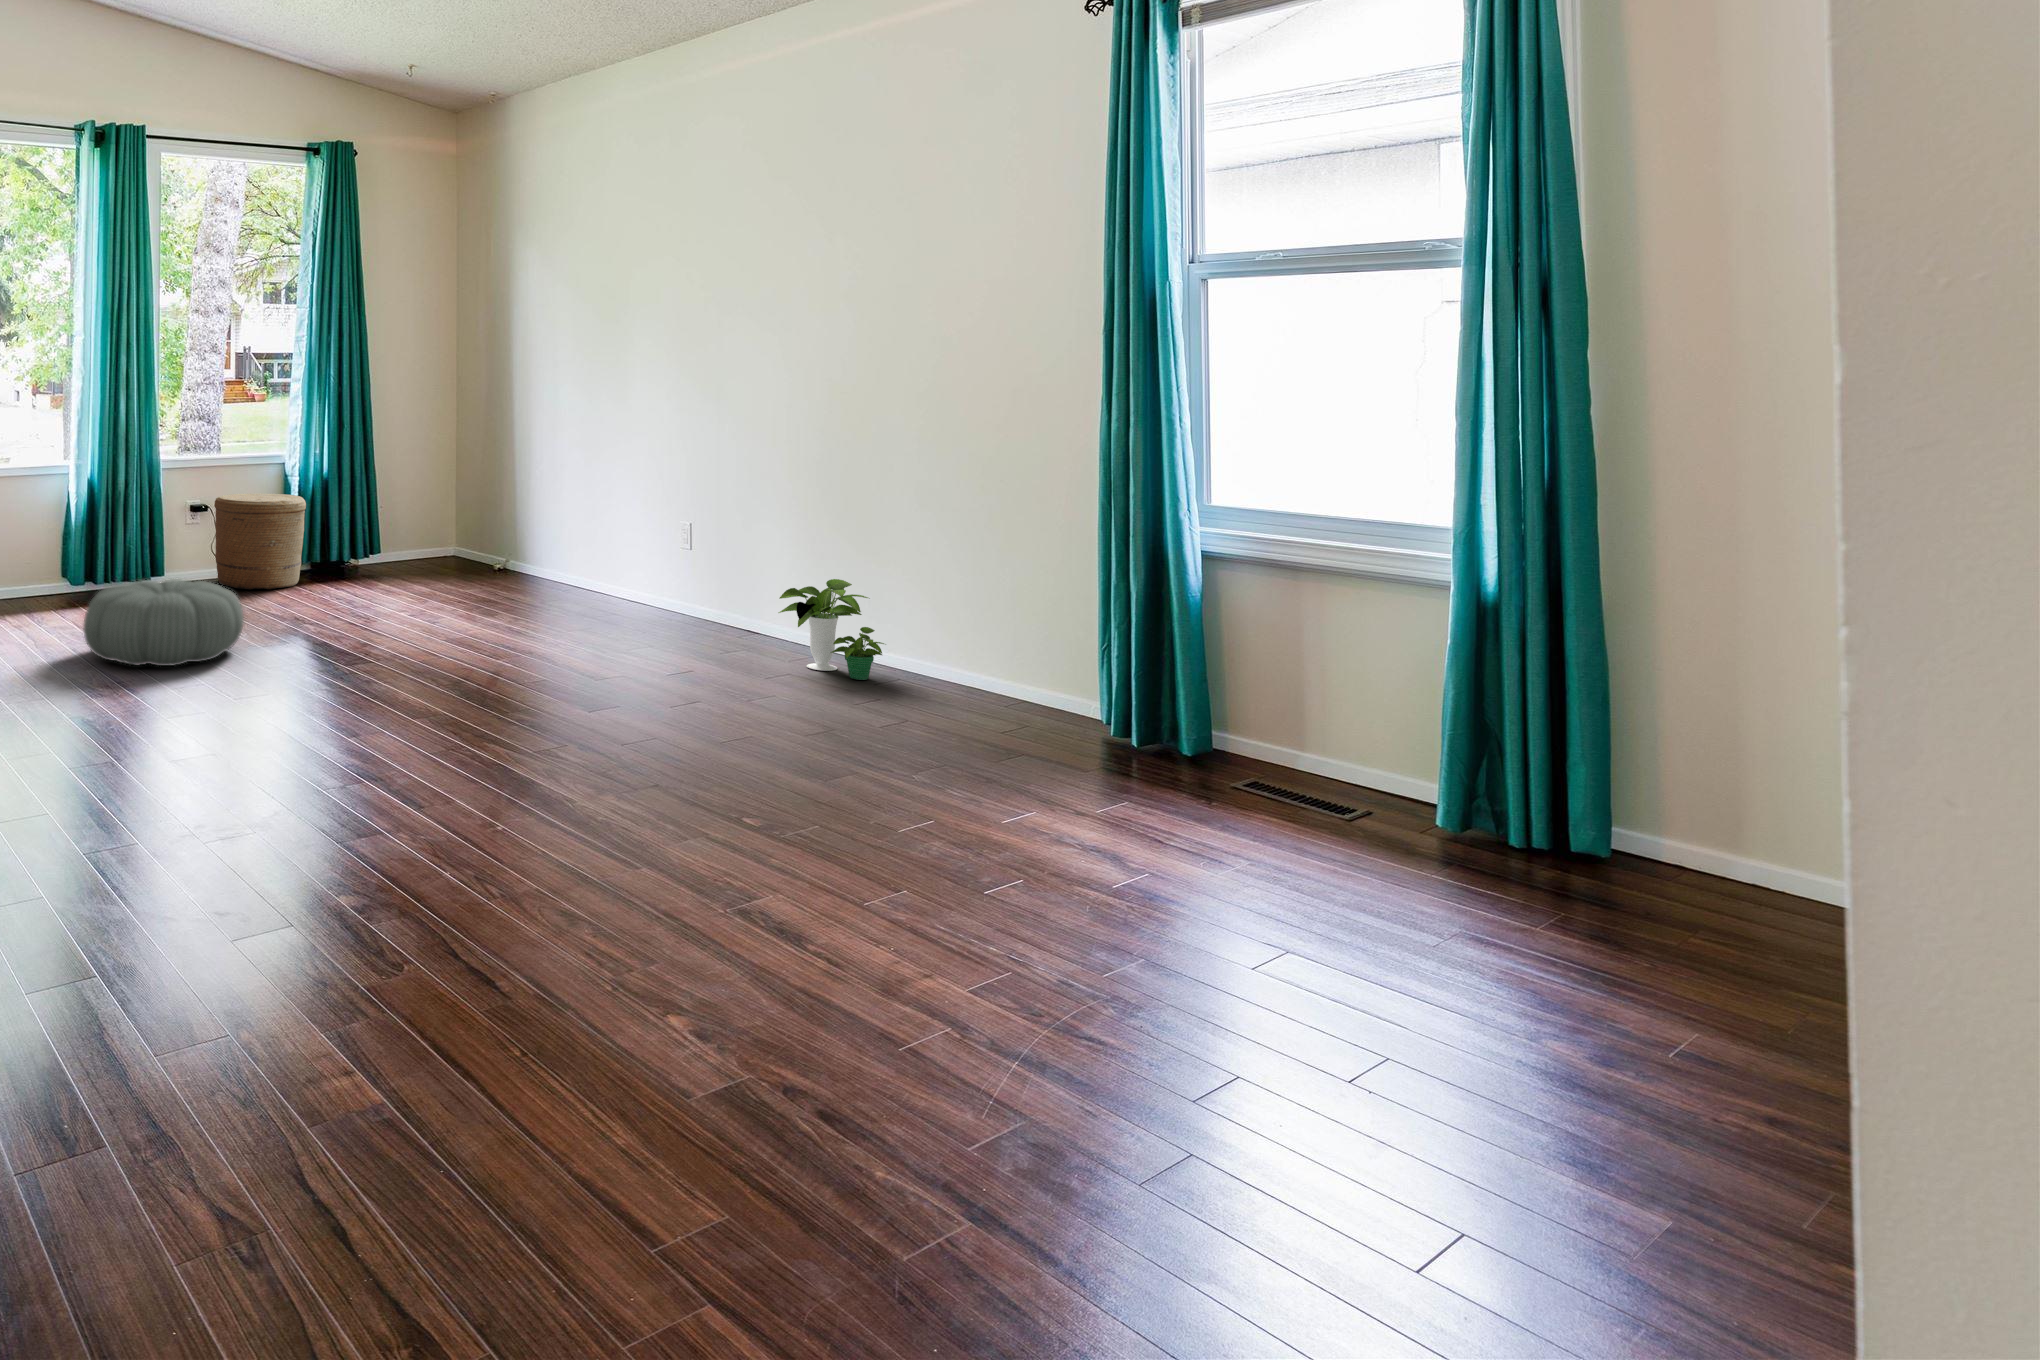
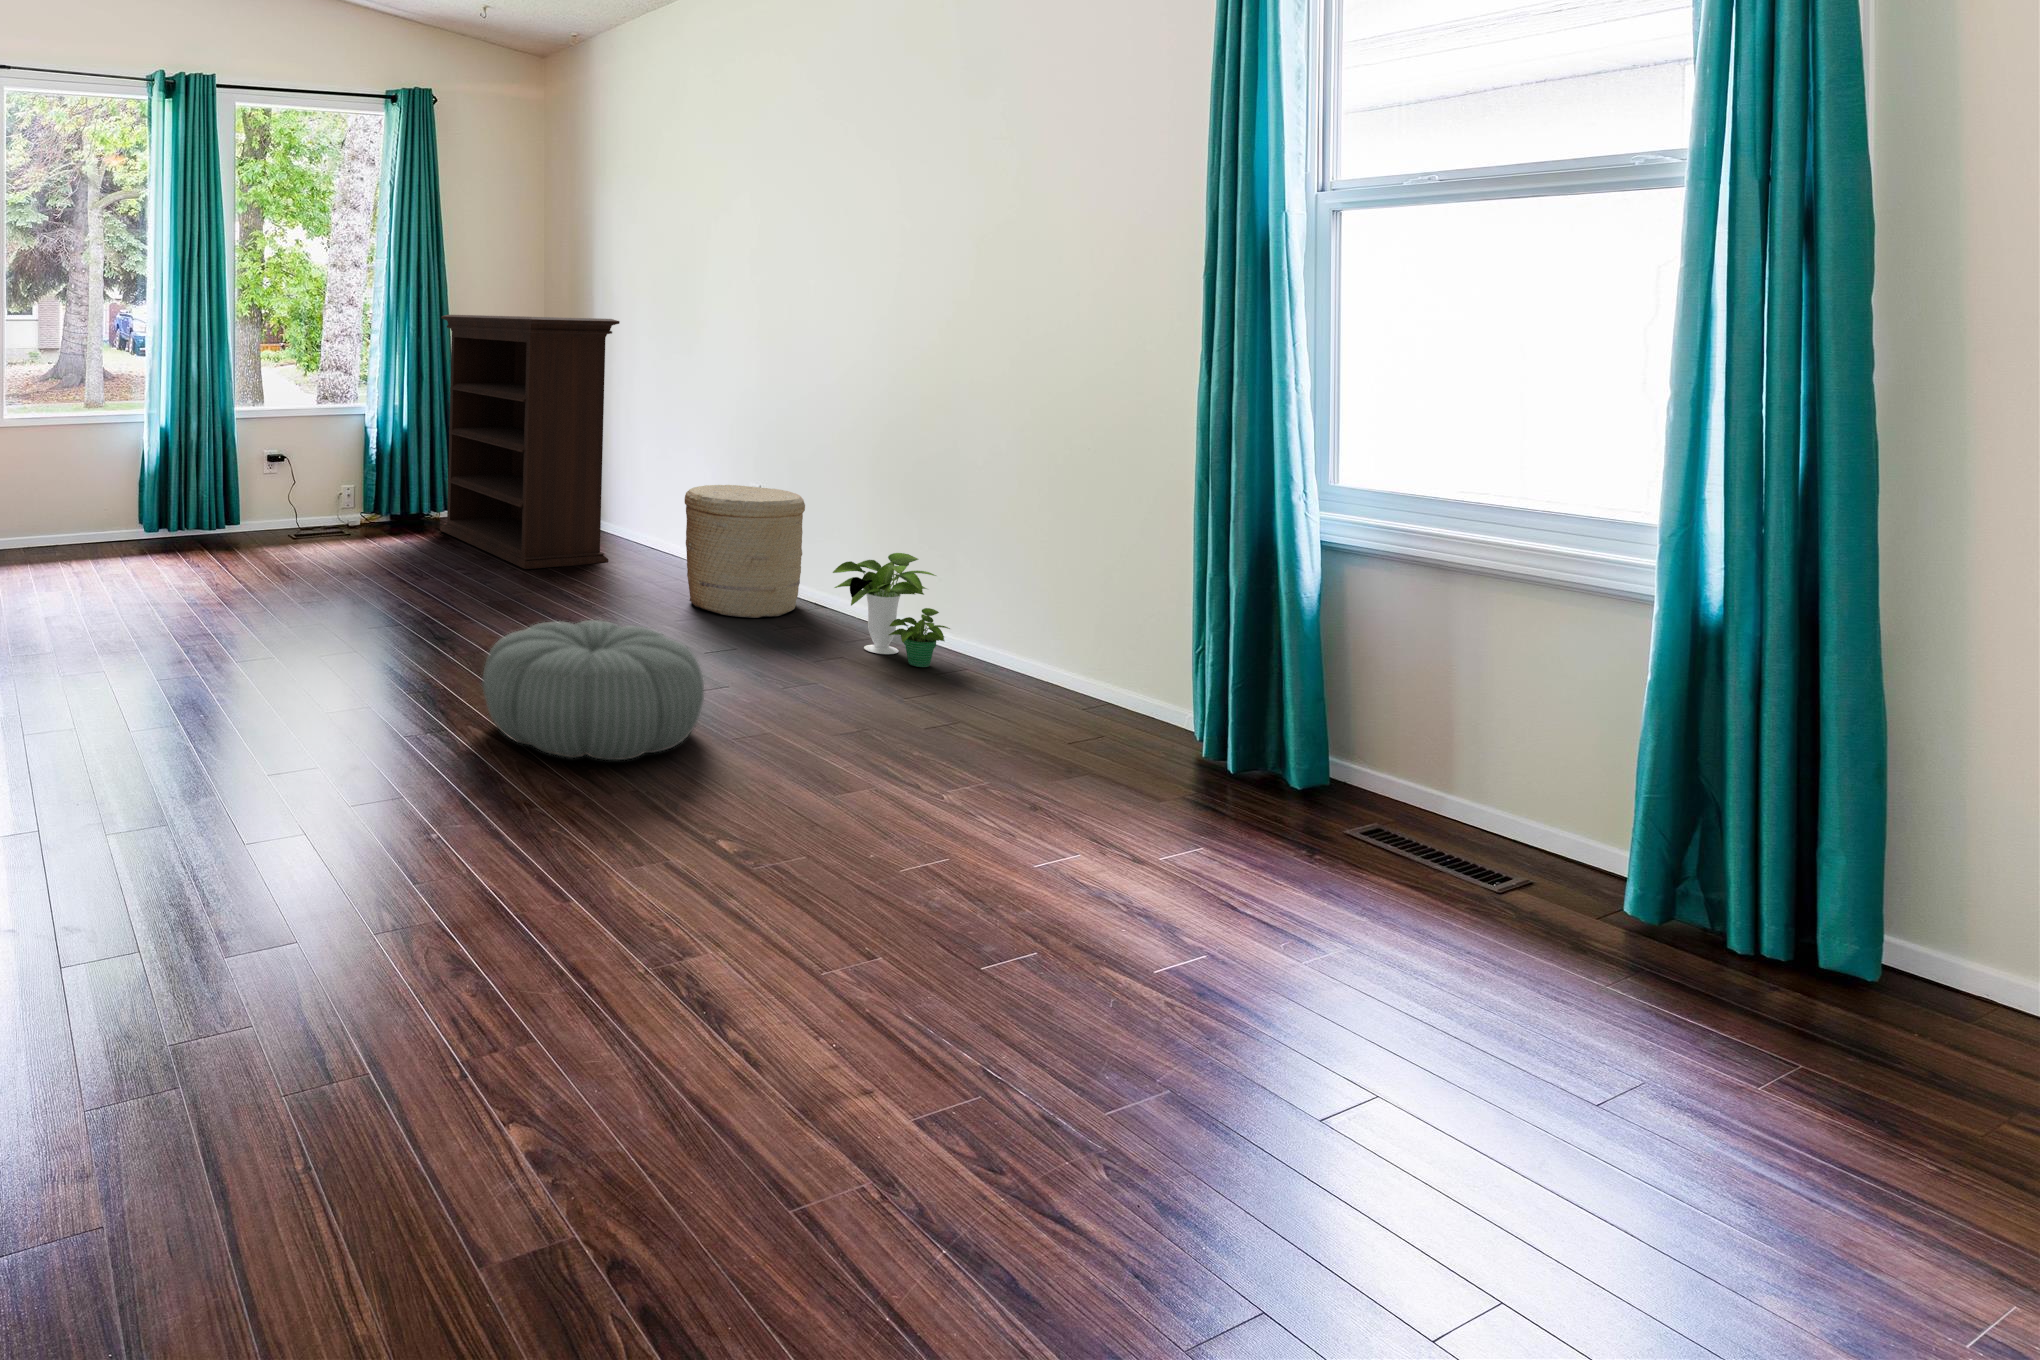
bookshelf: none [367,366,555,610] -> present [440,315,620,569]
woven basket: present [214,494,306,590] -> present [685,485,805,618]
pouf: present [83,579,244,666] -> present [482,620,704,760]

